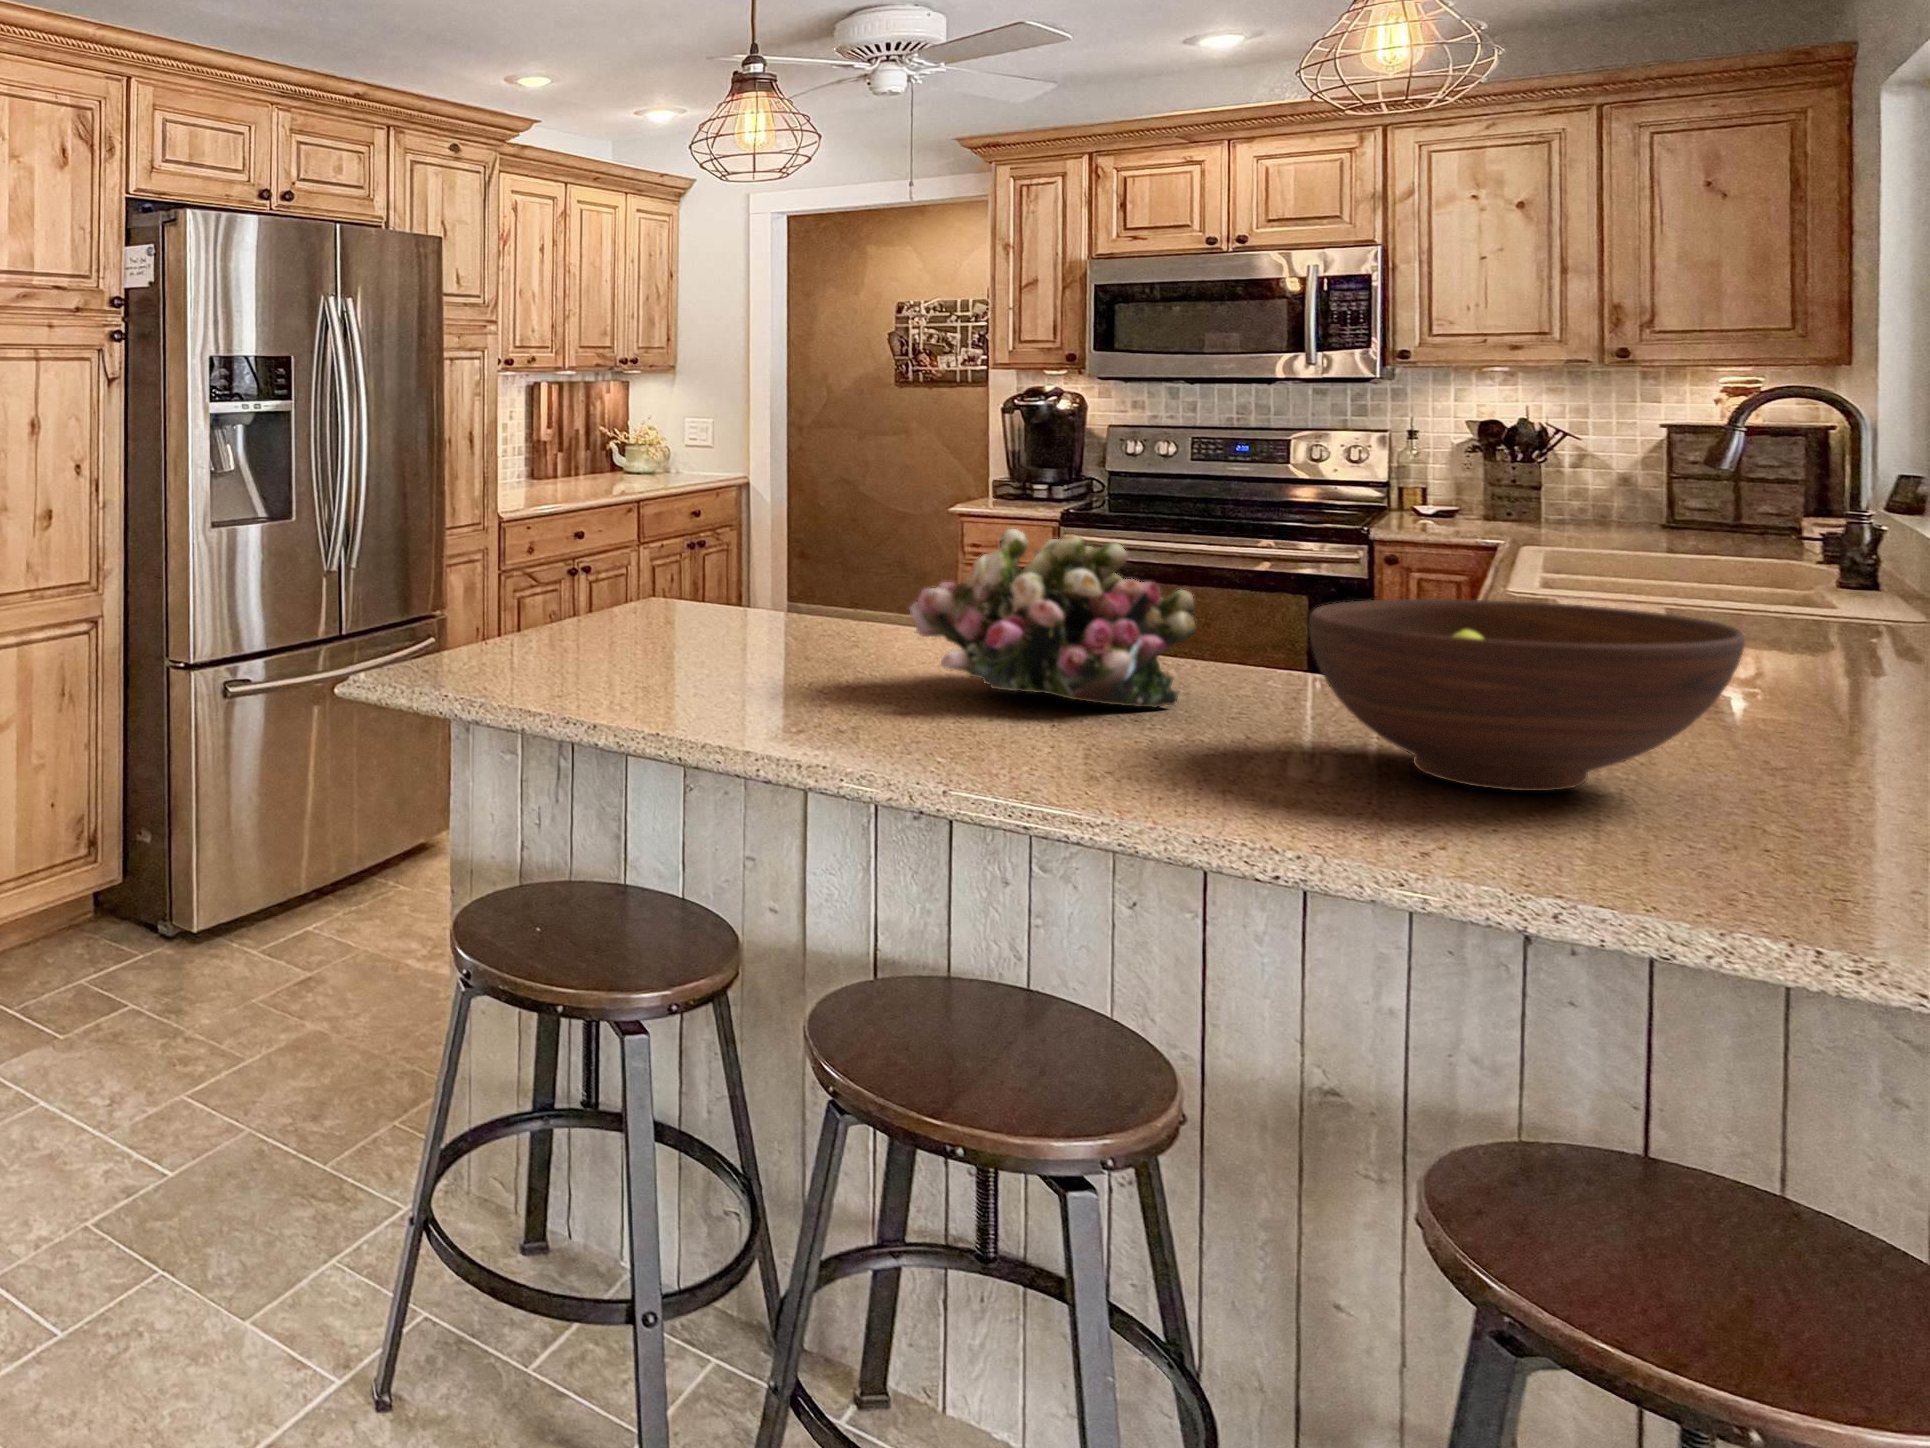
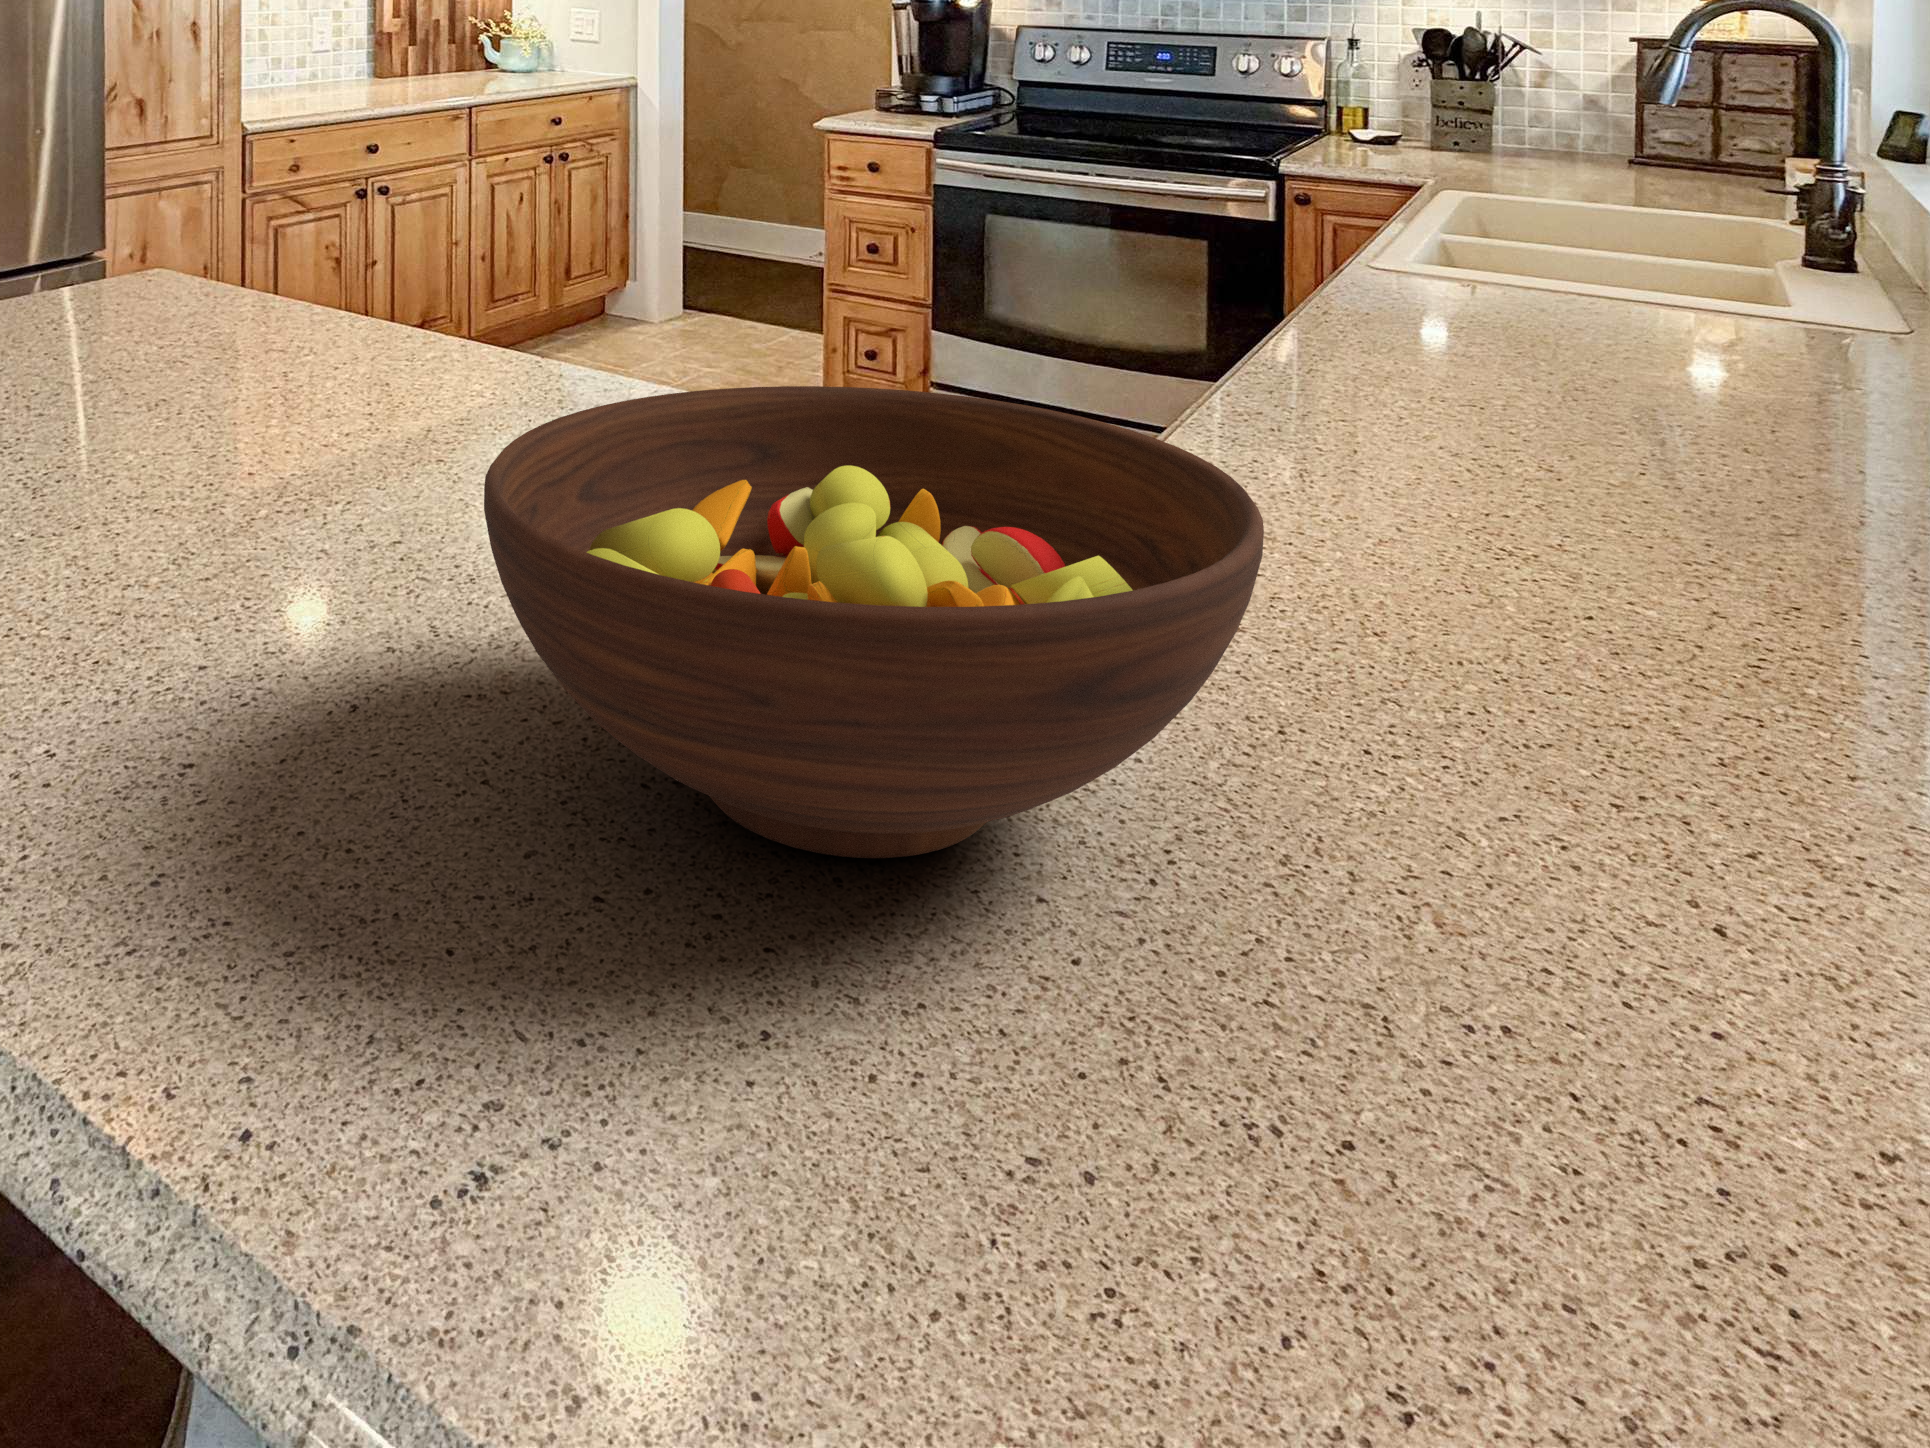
flower arrangement: present [909,529,1195,707] -> none [110,210,611,536]

